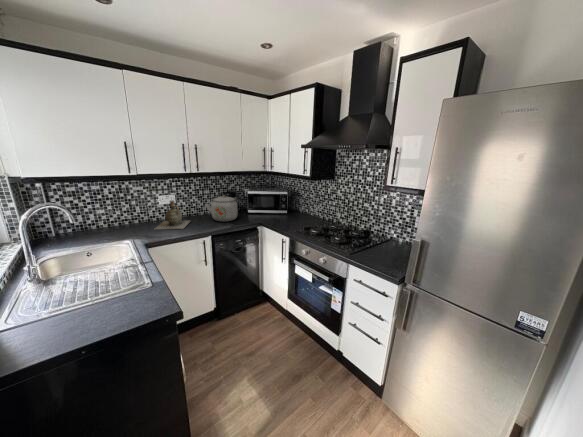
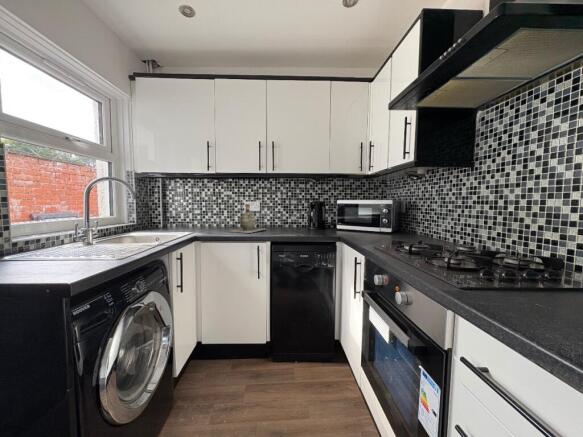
kettle: present [206,195,239,222] -> none [285,201,324,233]

